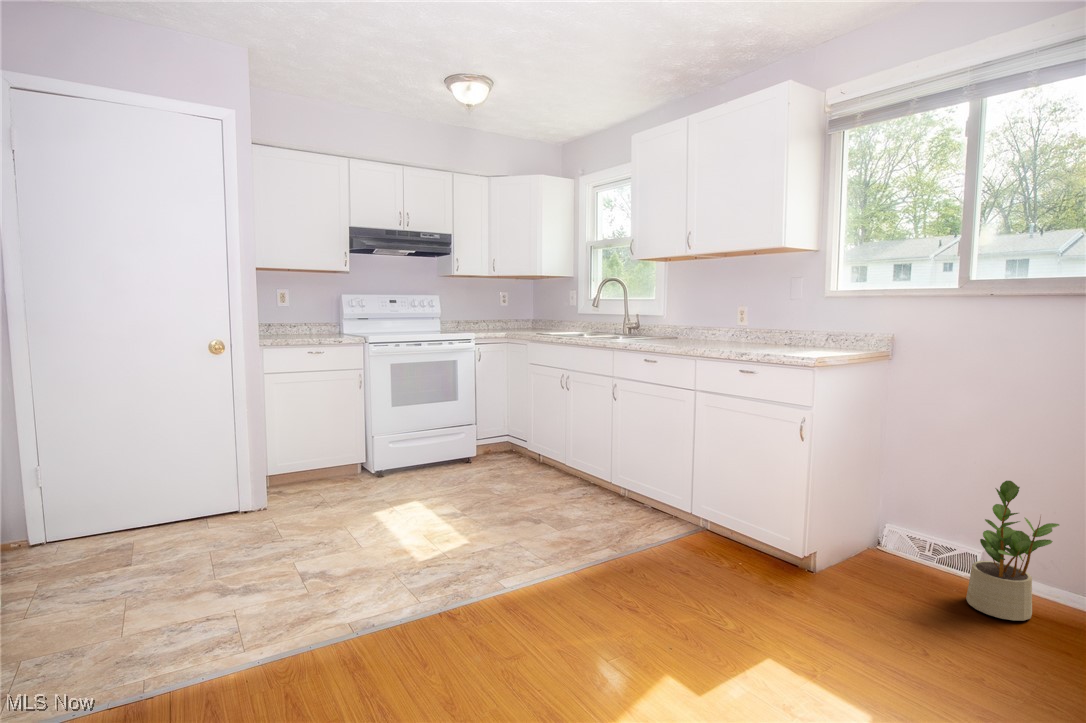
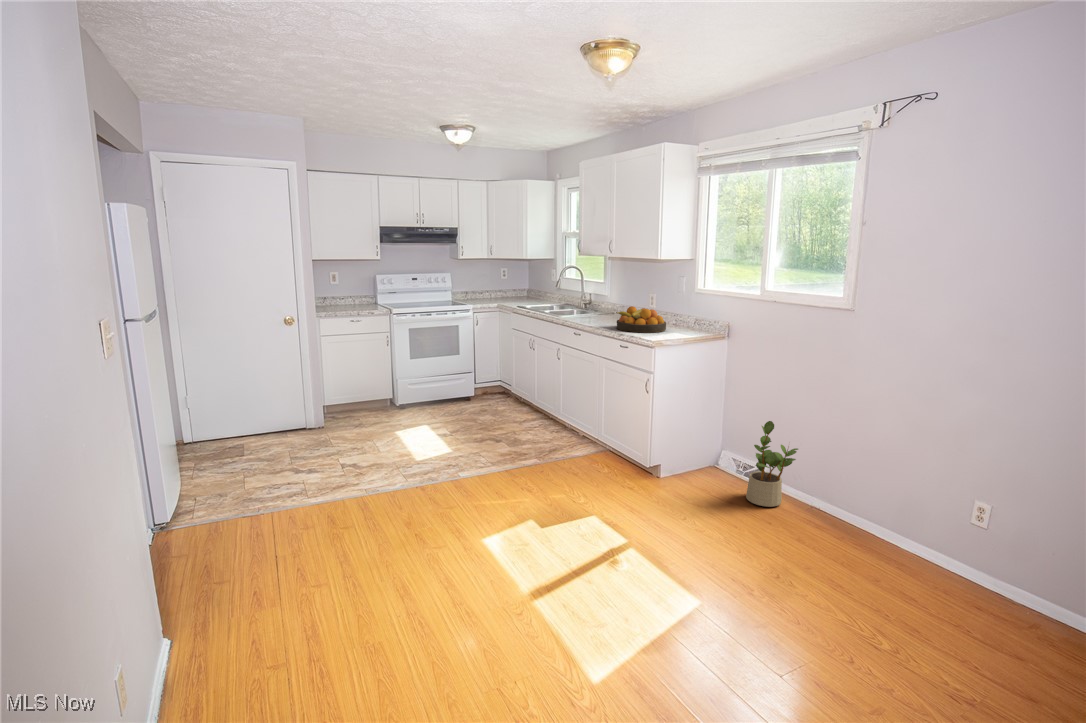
fruit bowl: none [712,319,787,354] -> present [616,306,666,333]

